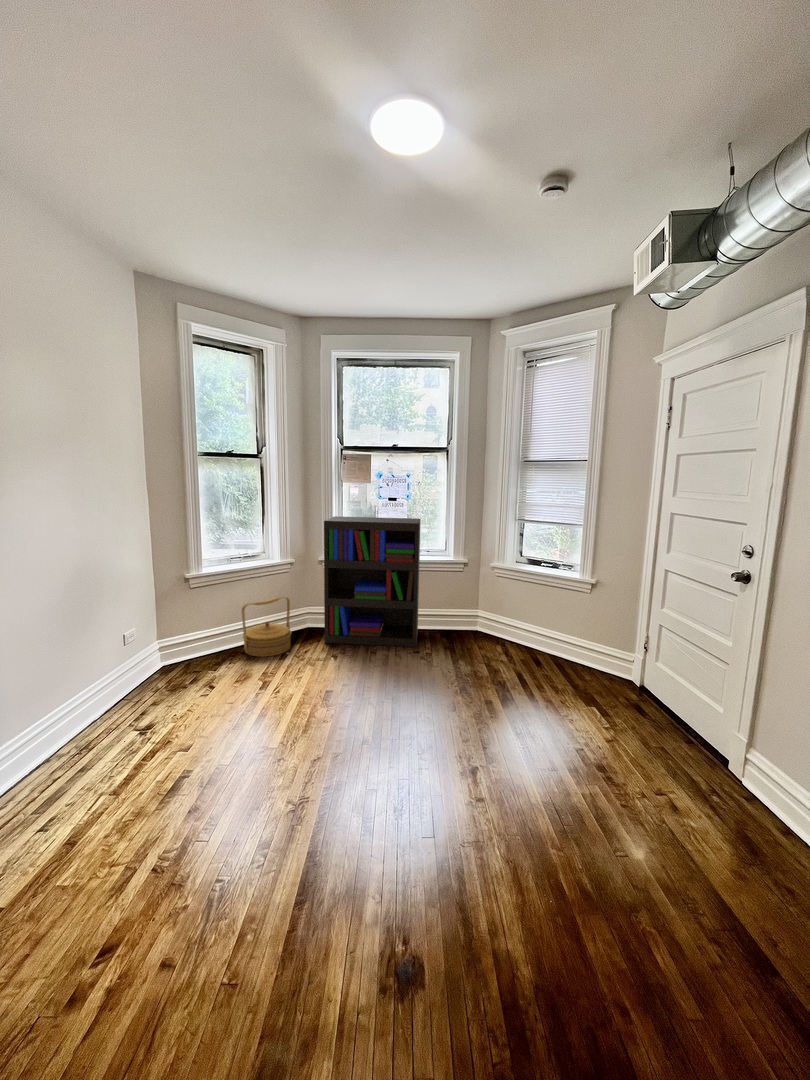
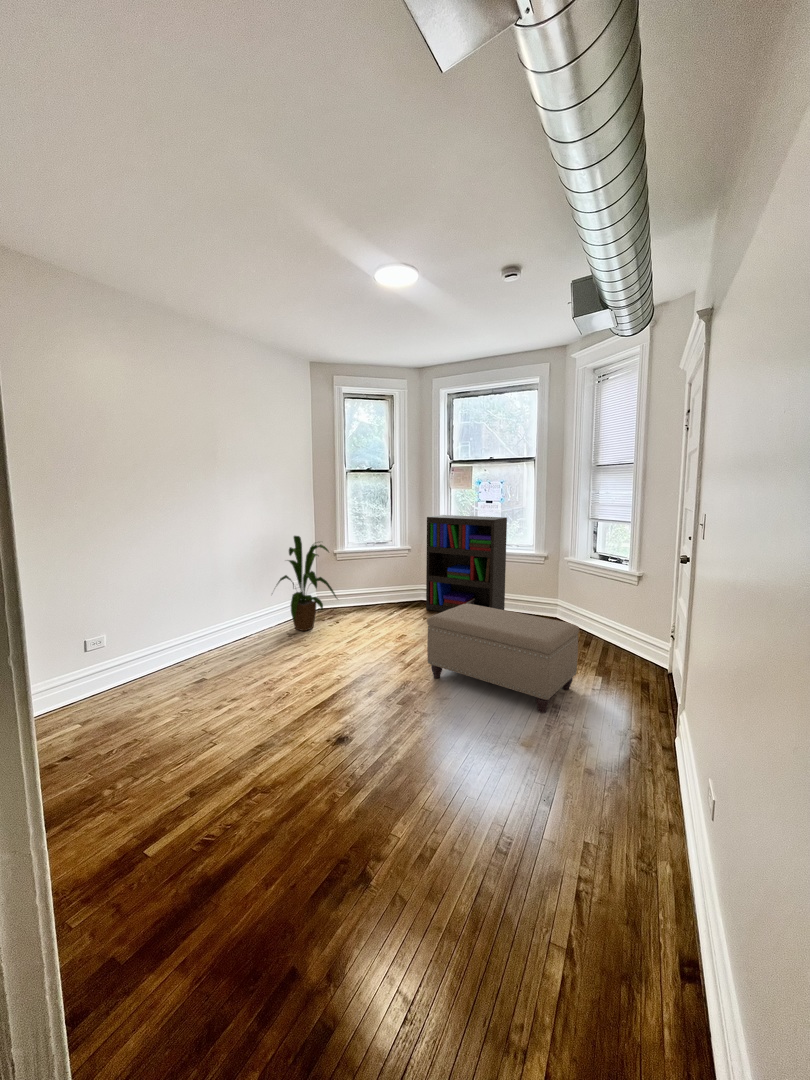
house plant: none [96,565,216,718] -> present [277,536,338,631]
woven basket: present [242,596,291,657] -> none [368,572,404,612]
ottoman: none [423,646,627,792] -> present [427,604,579,713]

